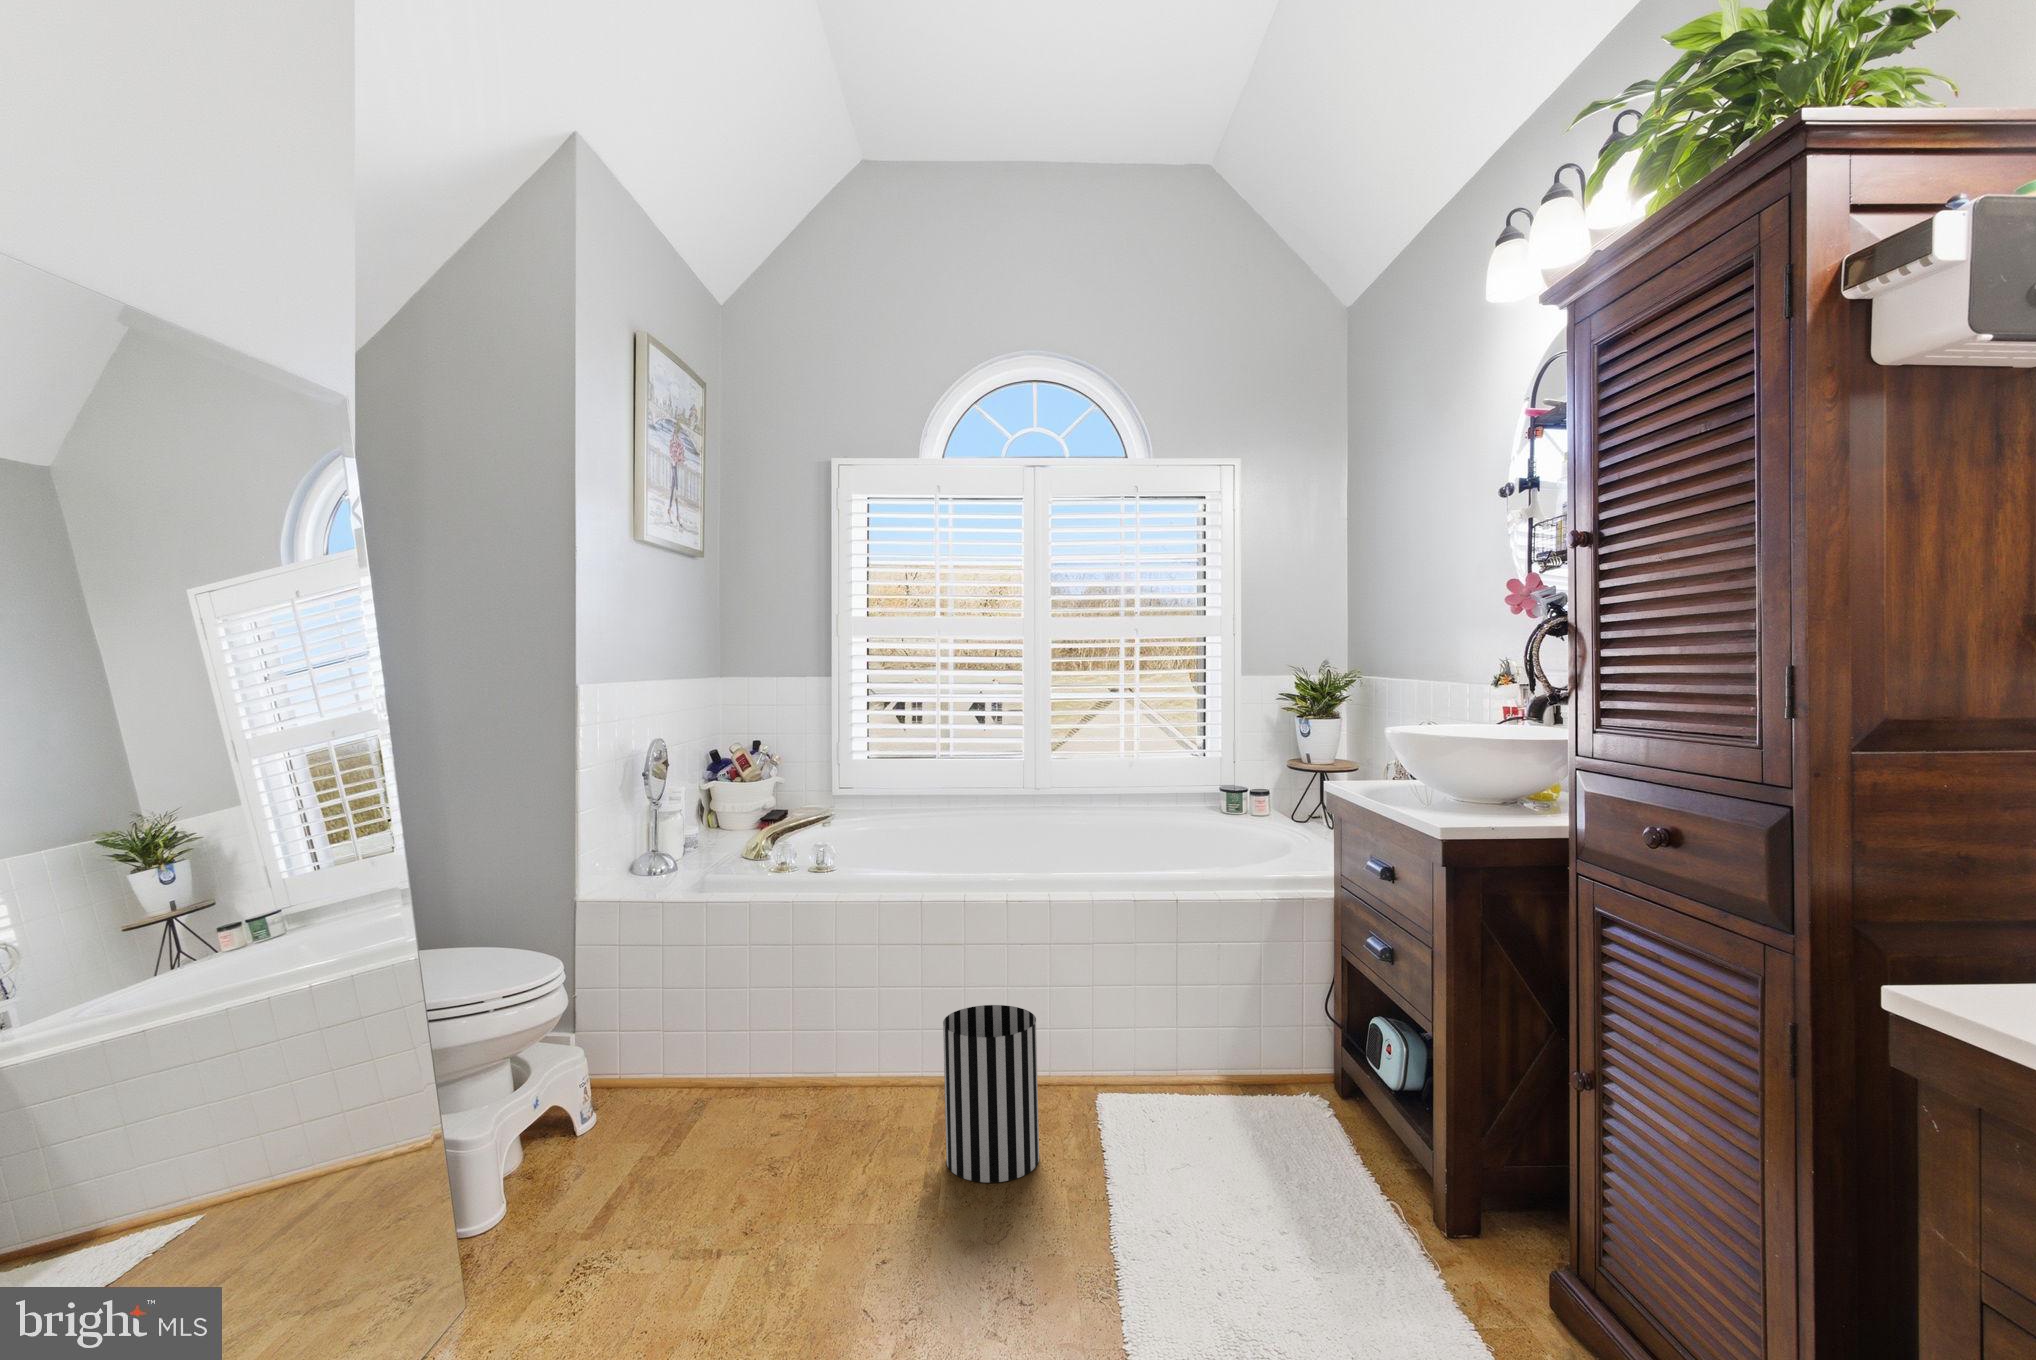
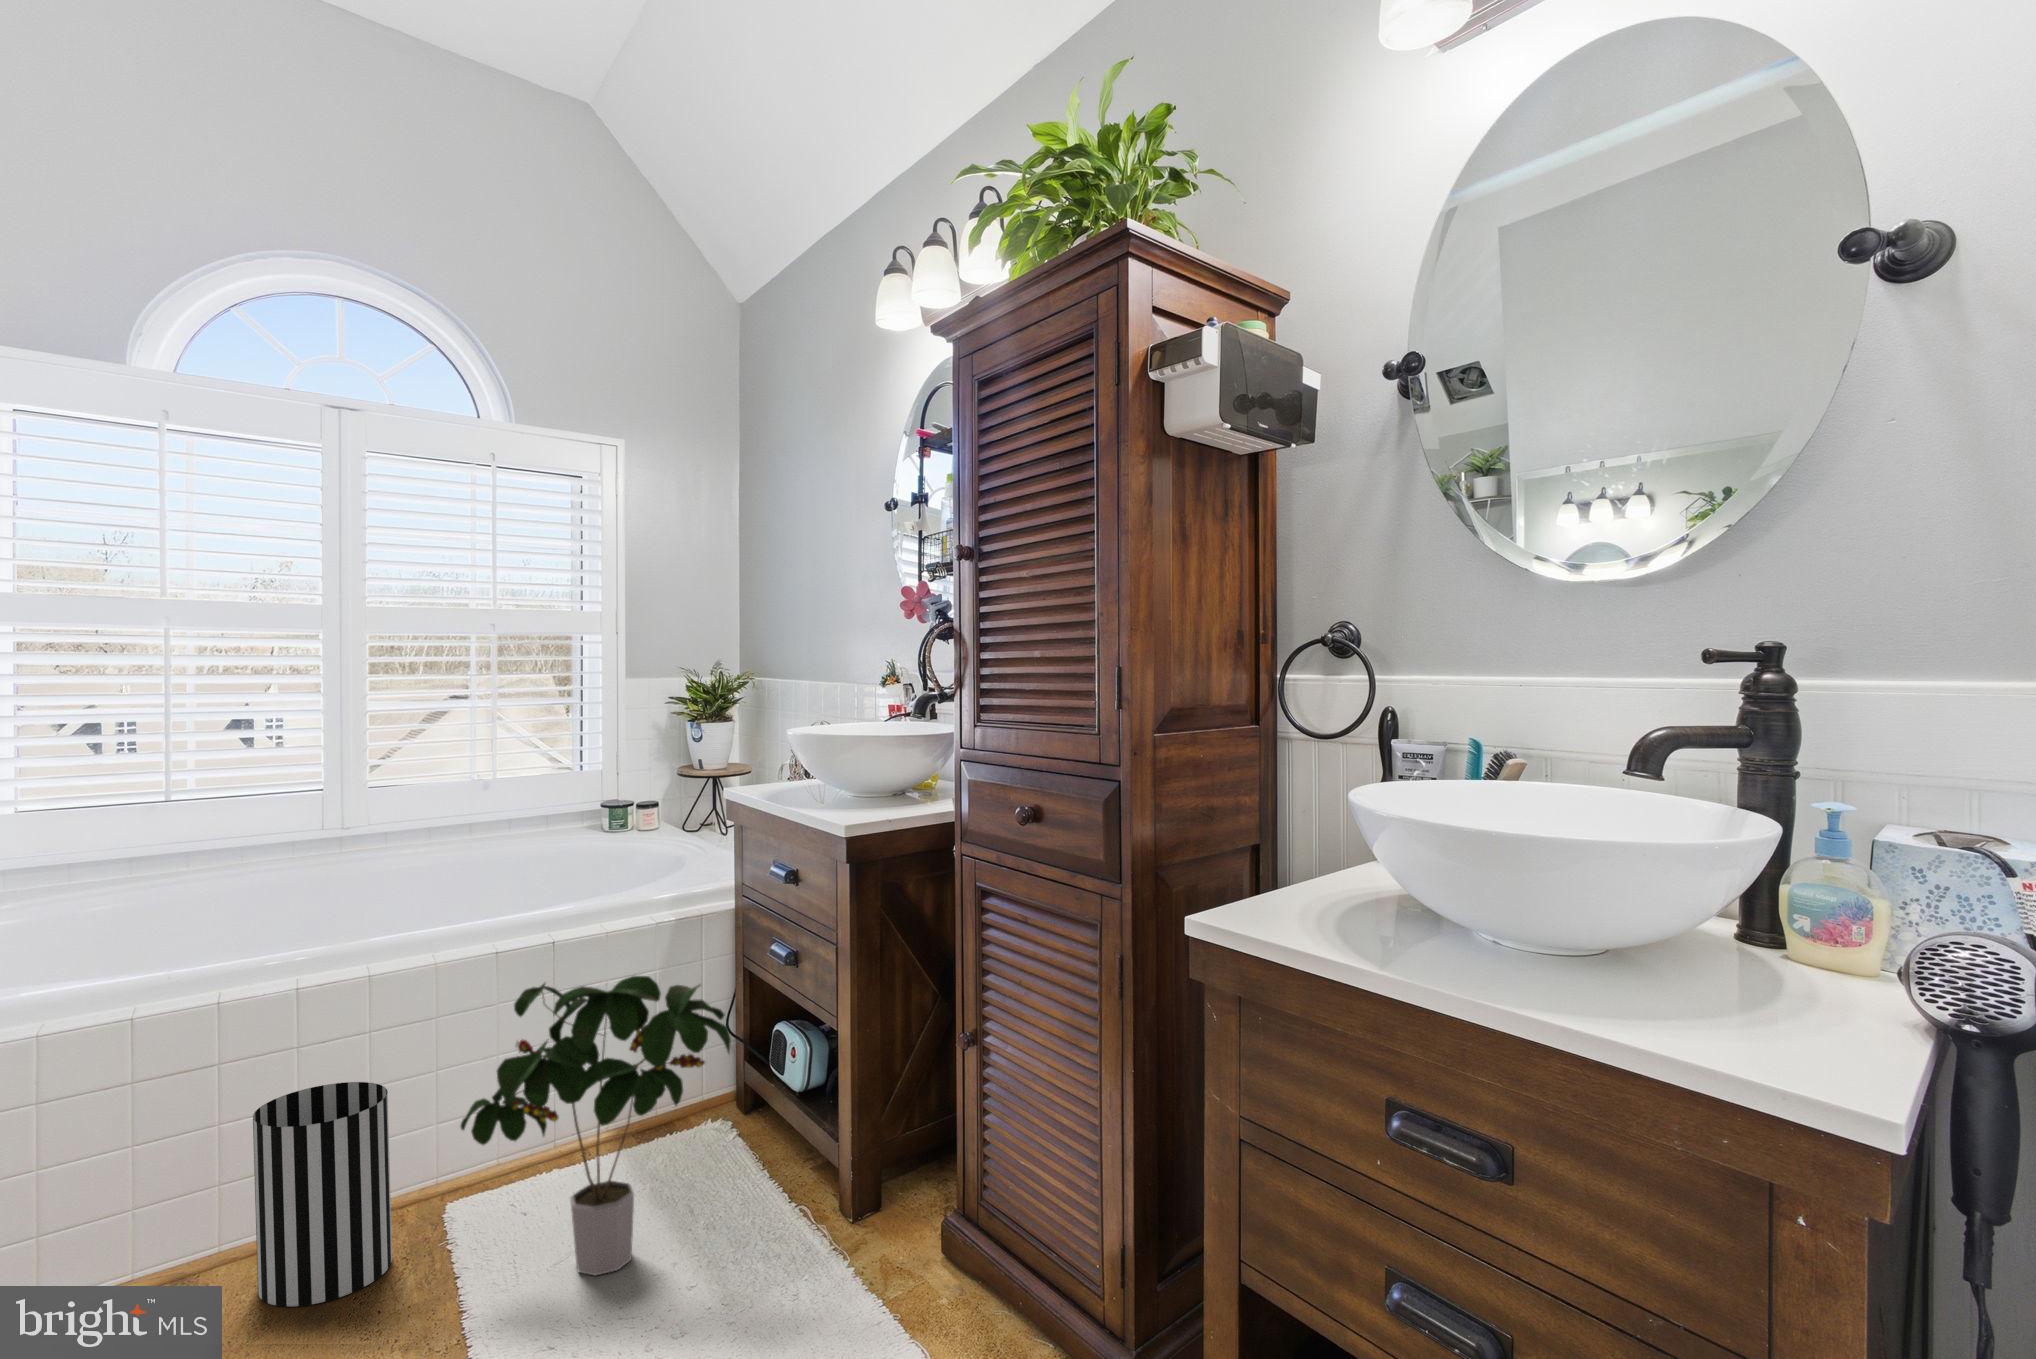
potted plant: none [1088,948,1322,1224] -> present [461,976,731,1275]

